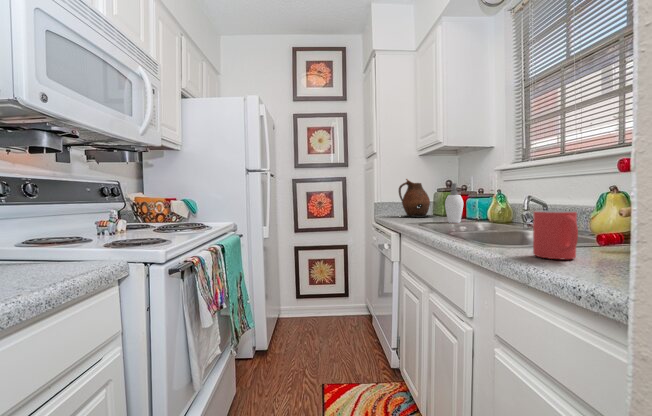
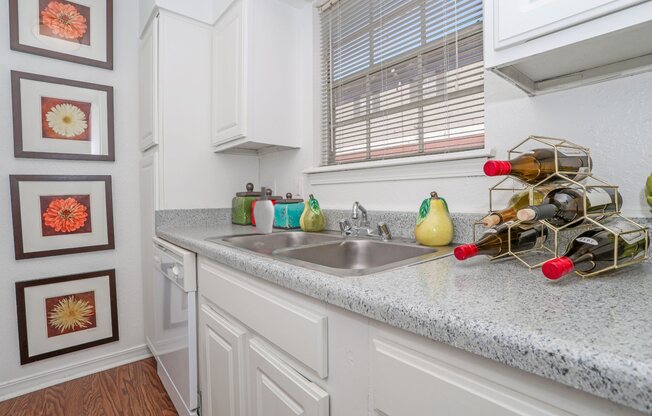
ceramic pitcher: present [399,179,435,217] -> none [190,180,238,228]
mug: present [533,211,578,259] -> none [415,224,479,290]

